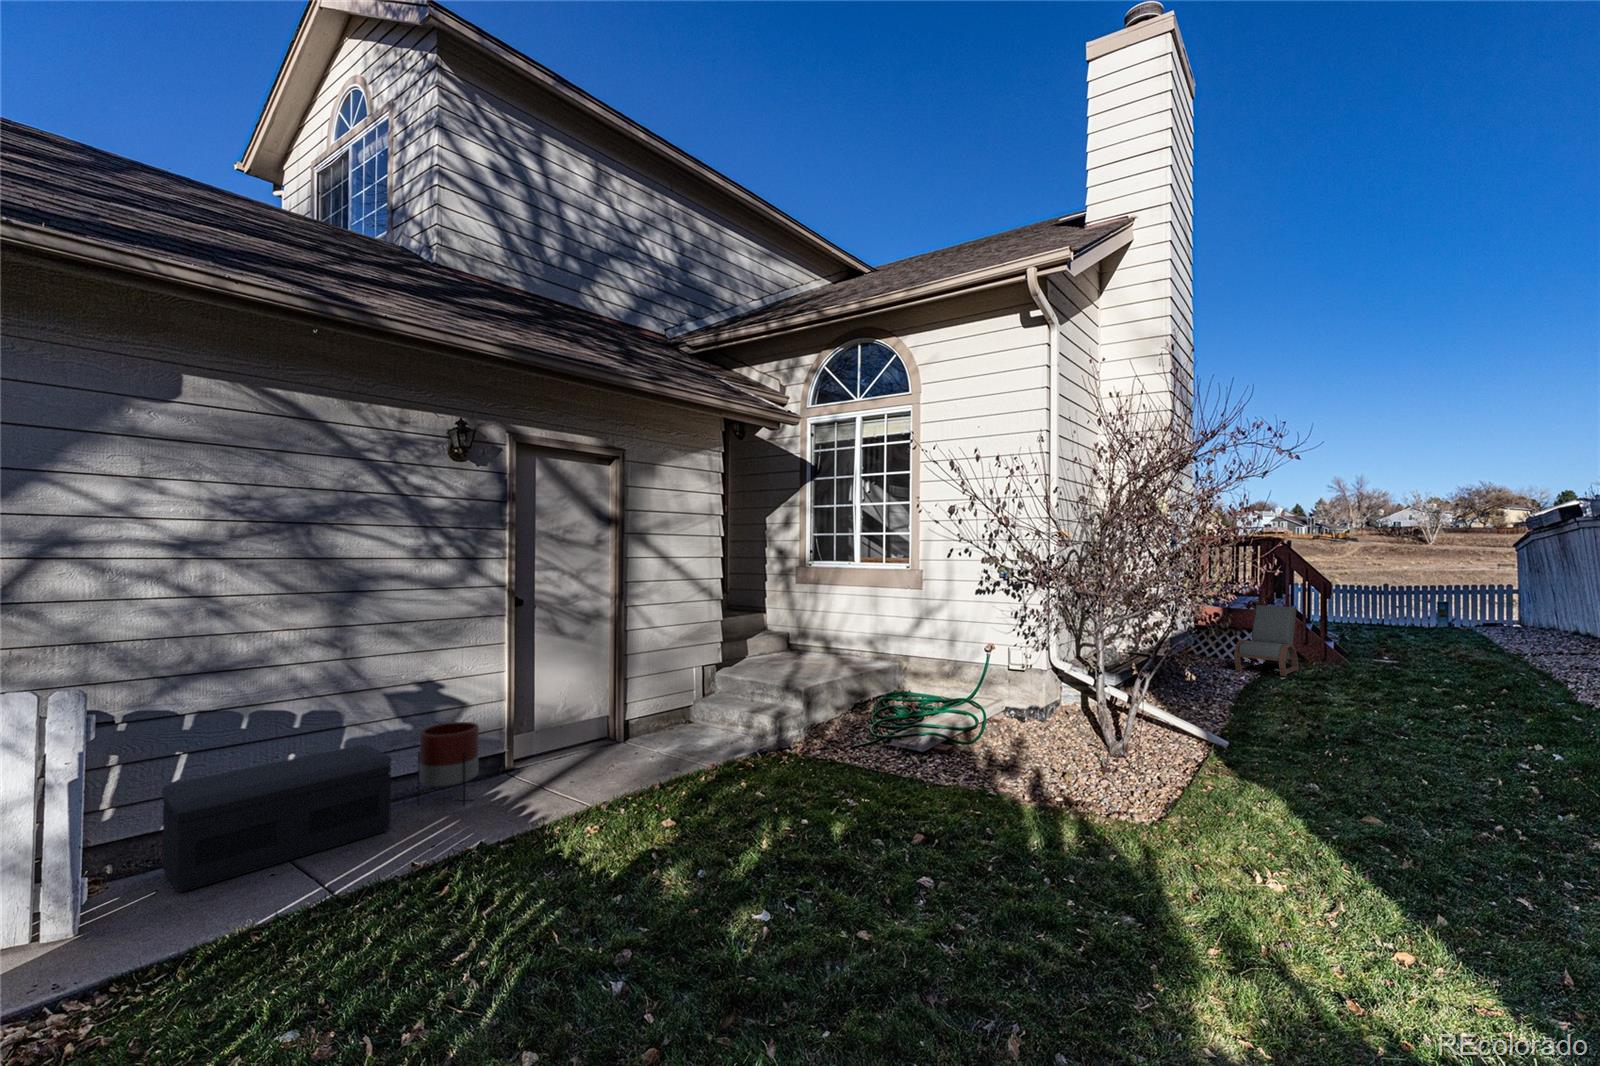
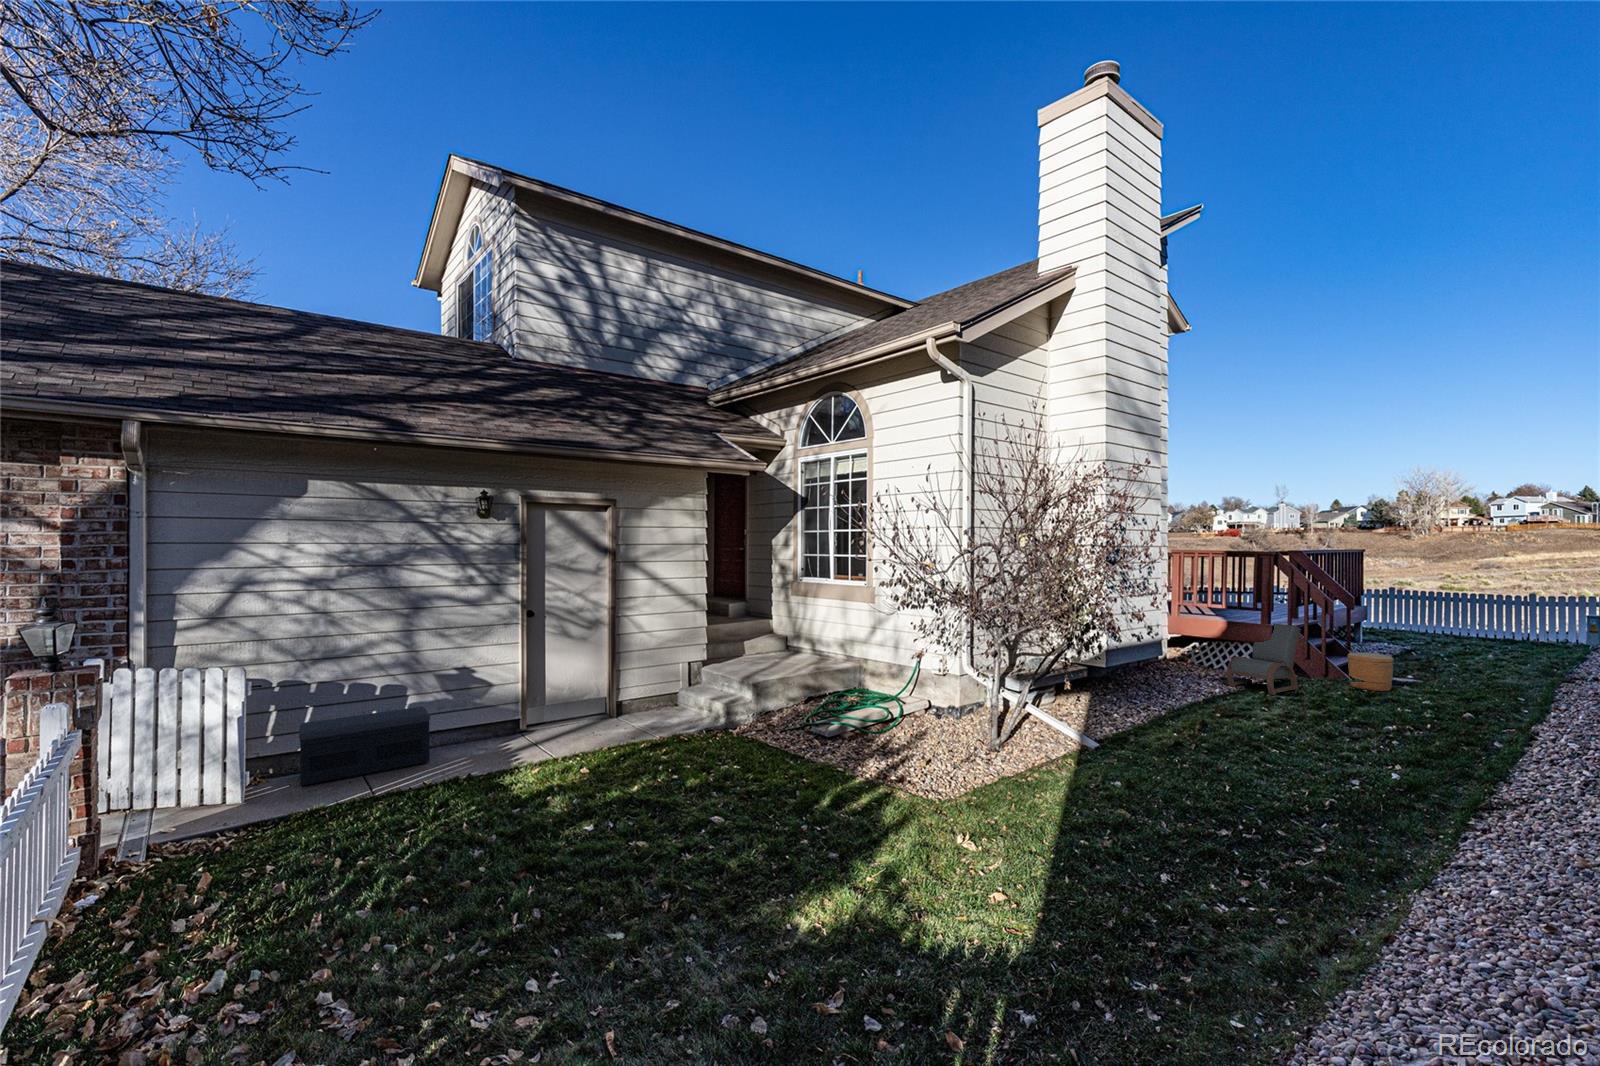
woven basket: none [1328,632,1371,669] -> present [1347,653,1394,691]
planter: present [418,722,479,805] -> none [457,695,497,752]

